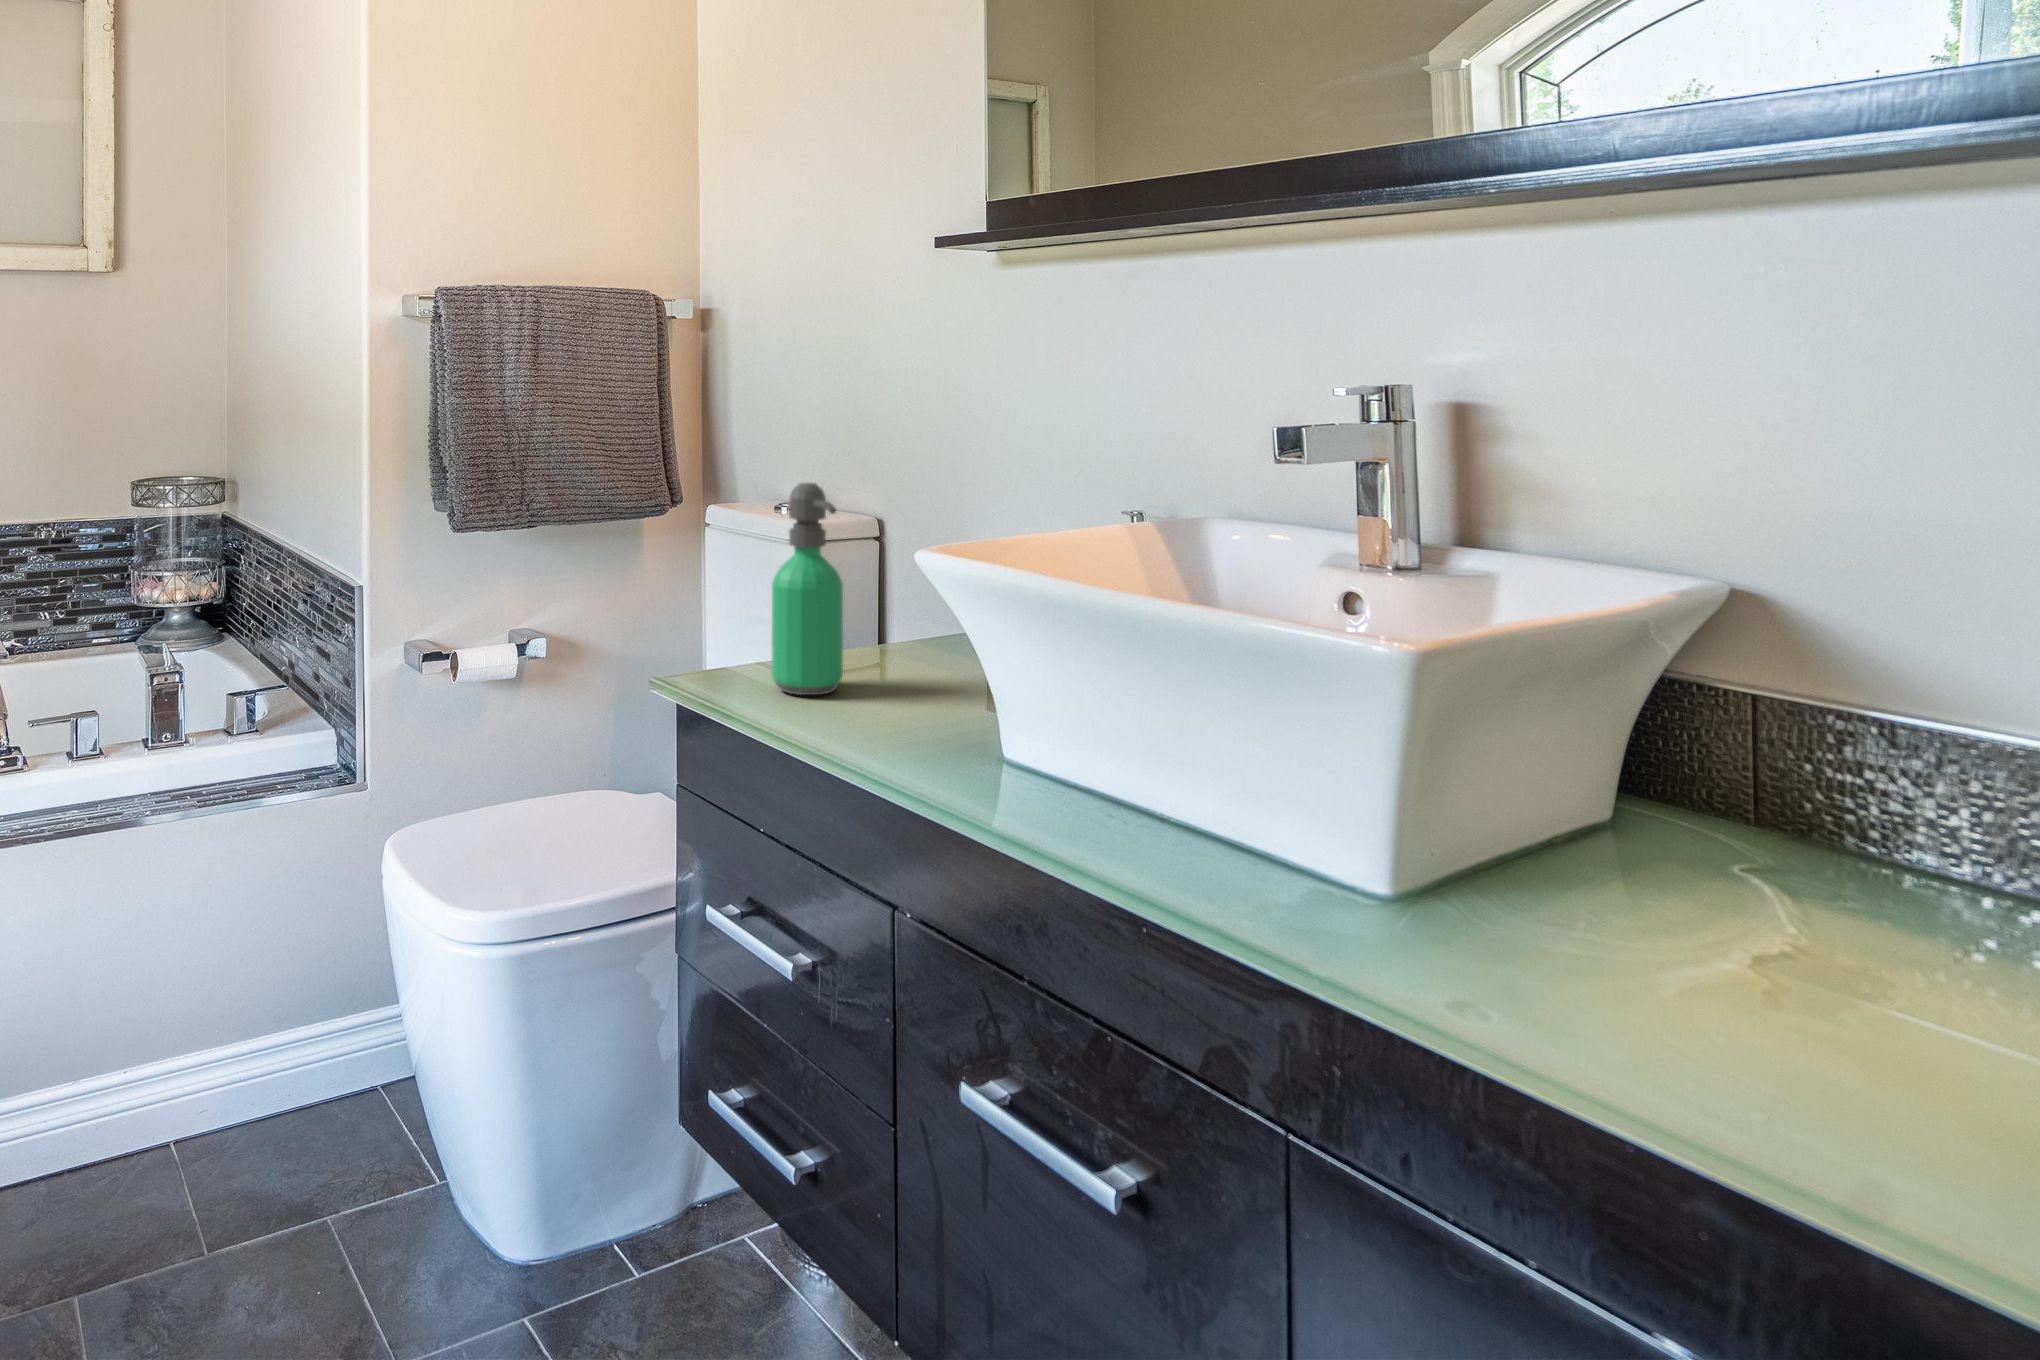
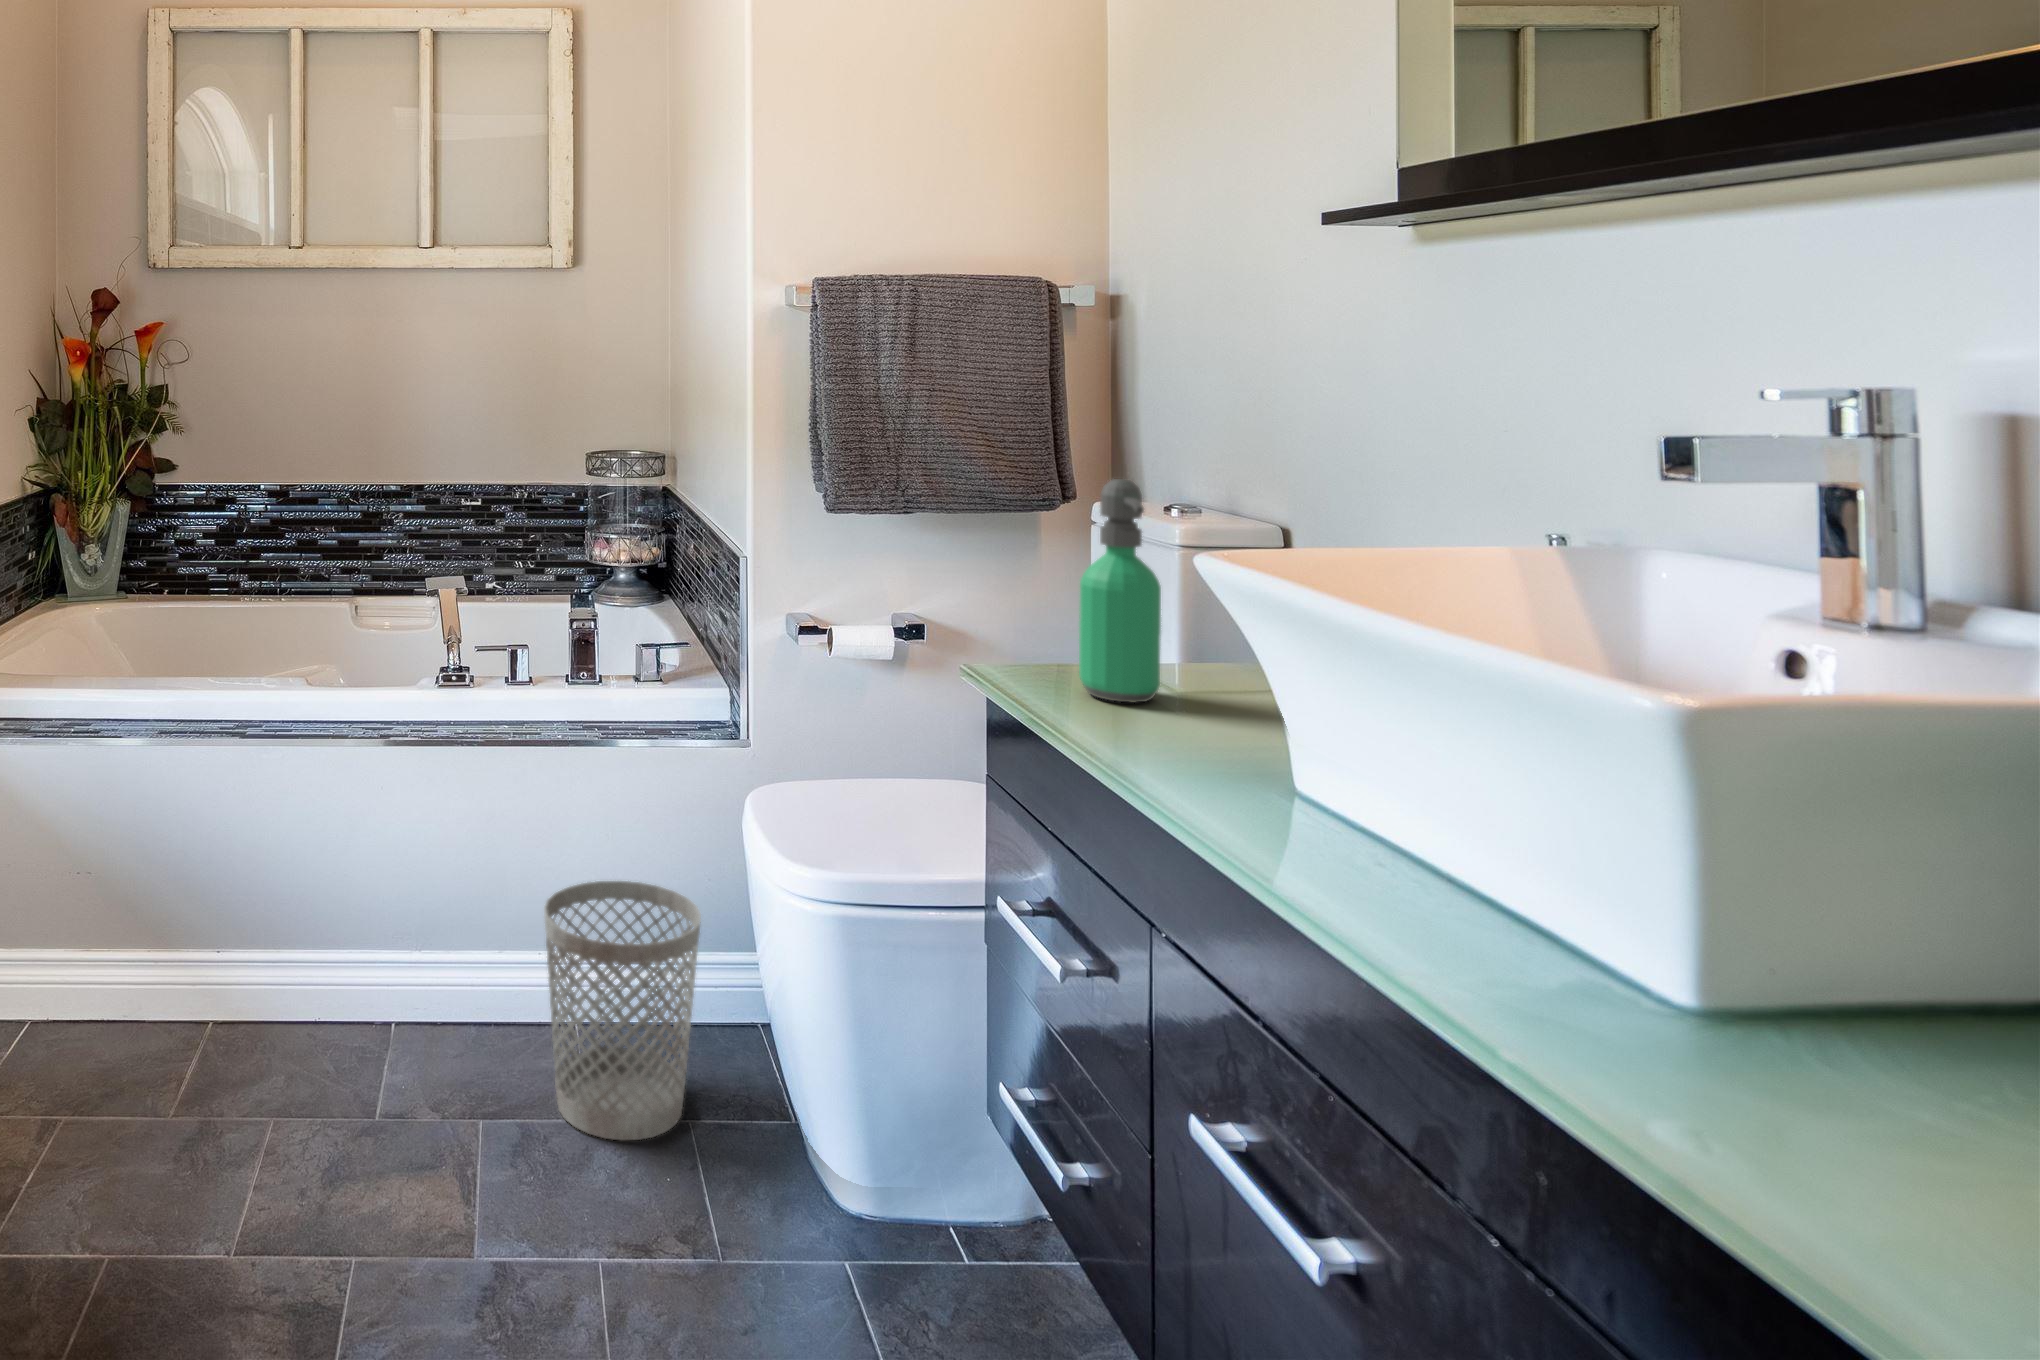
wastebasket: none [142,962,330,1269] -> present [544,881,701,1140]

